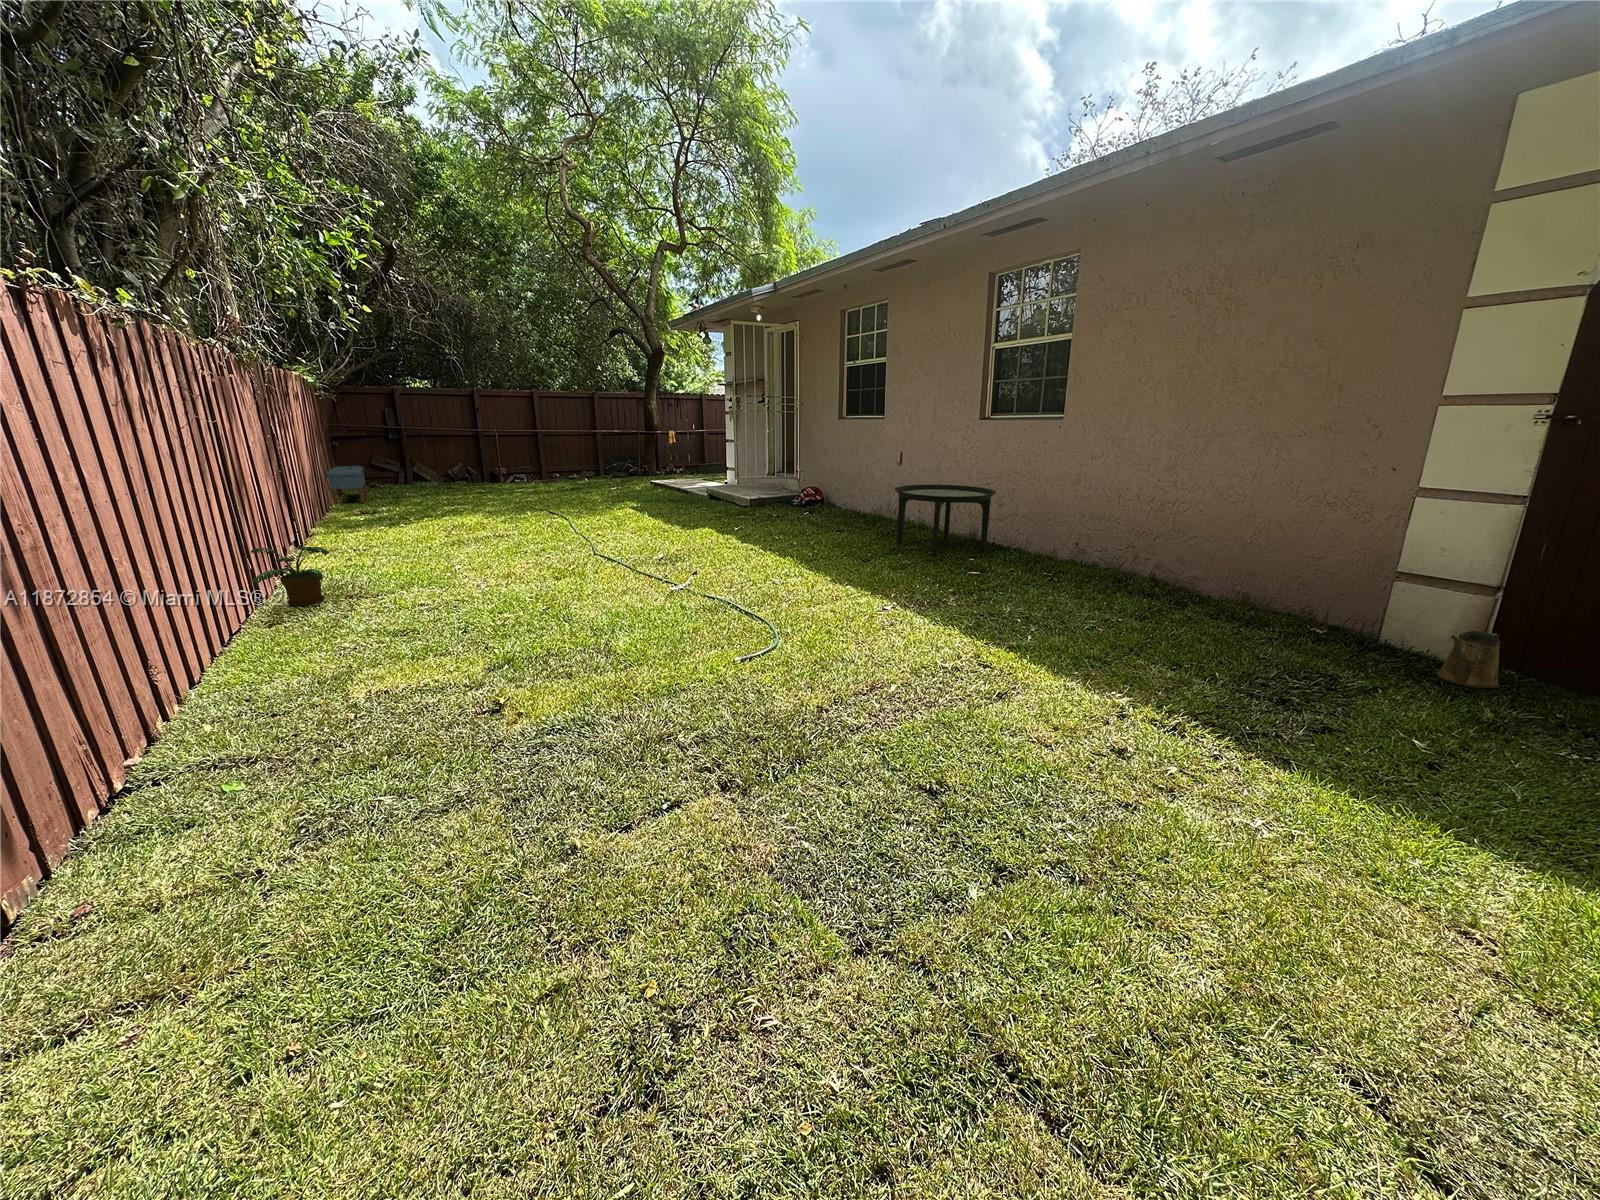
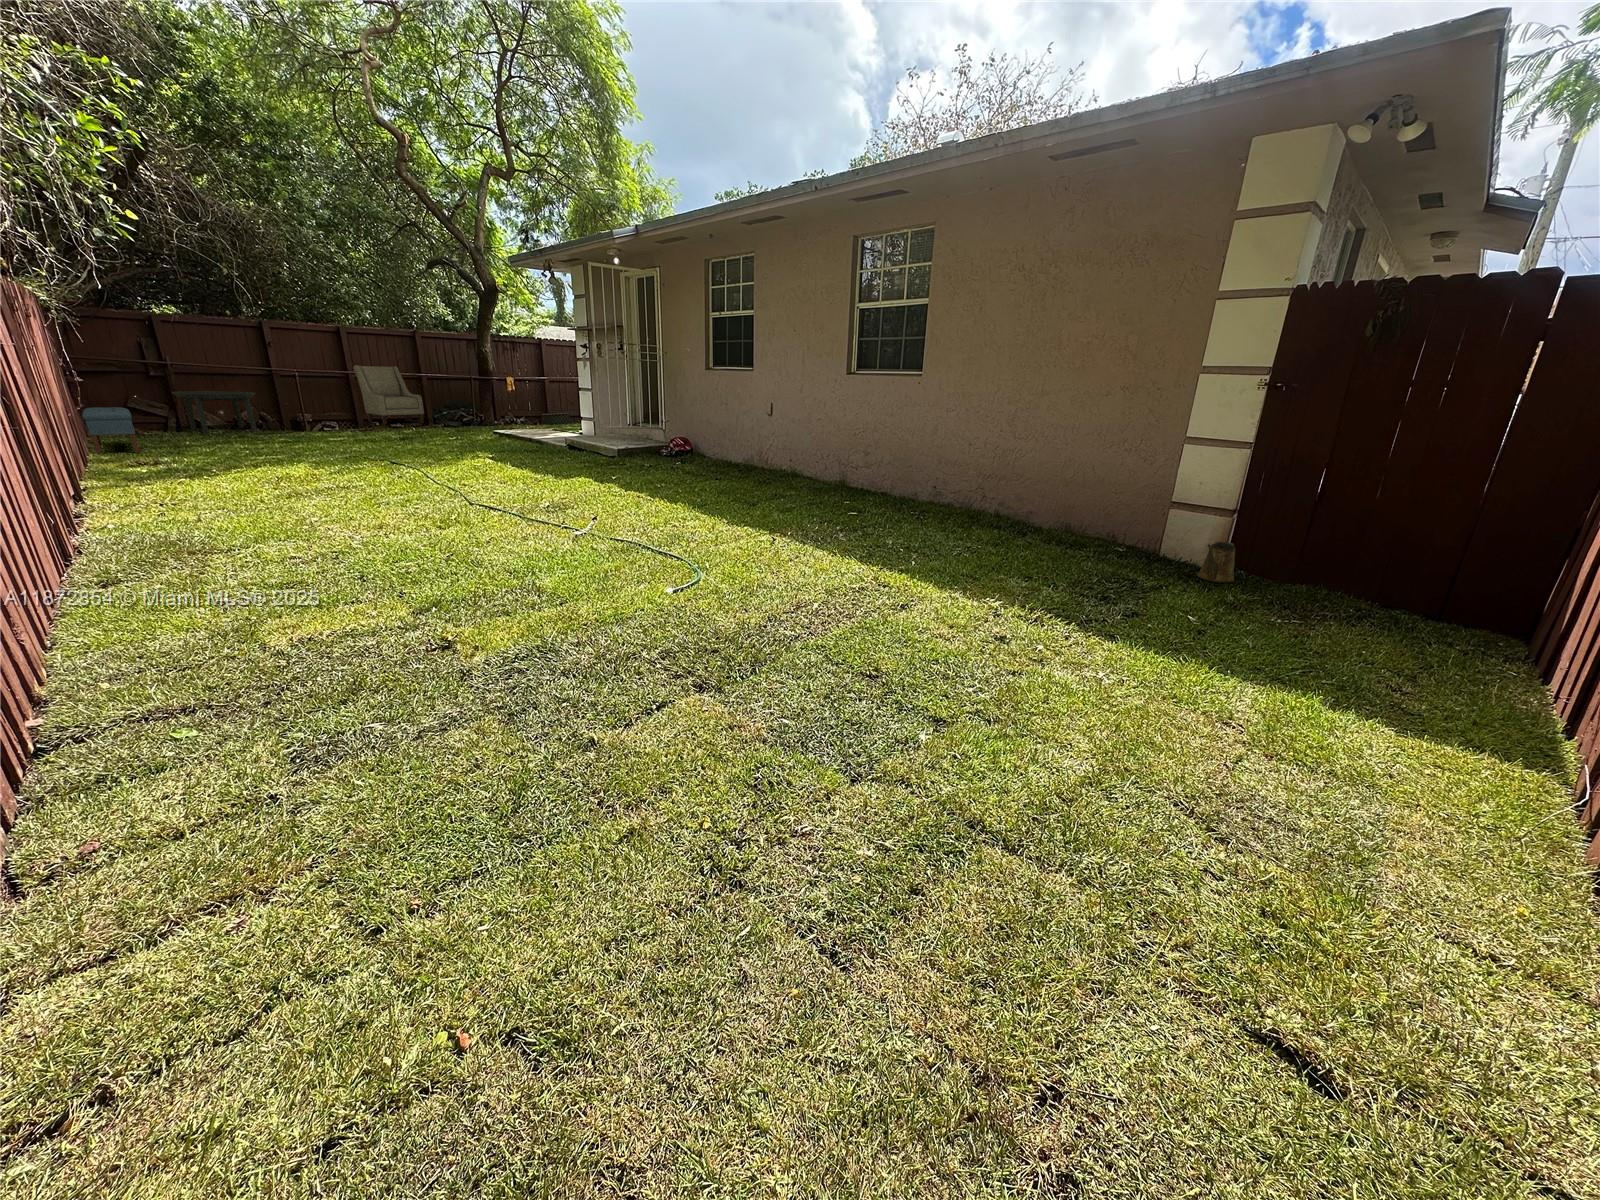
chair: none [540,424,594,476] -> present [354,365,424,425]
round table: present [895,485,996,556] -> present [172,391,257,433]
potted plant: present [251,547,329,606] -> none [60,495,173,564]

